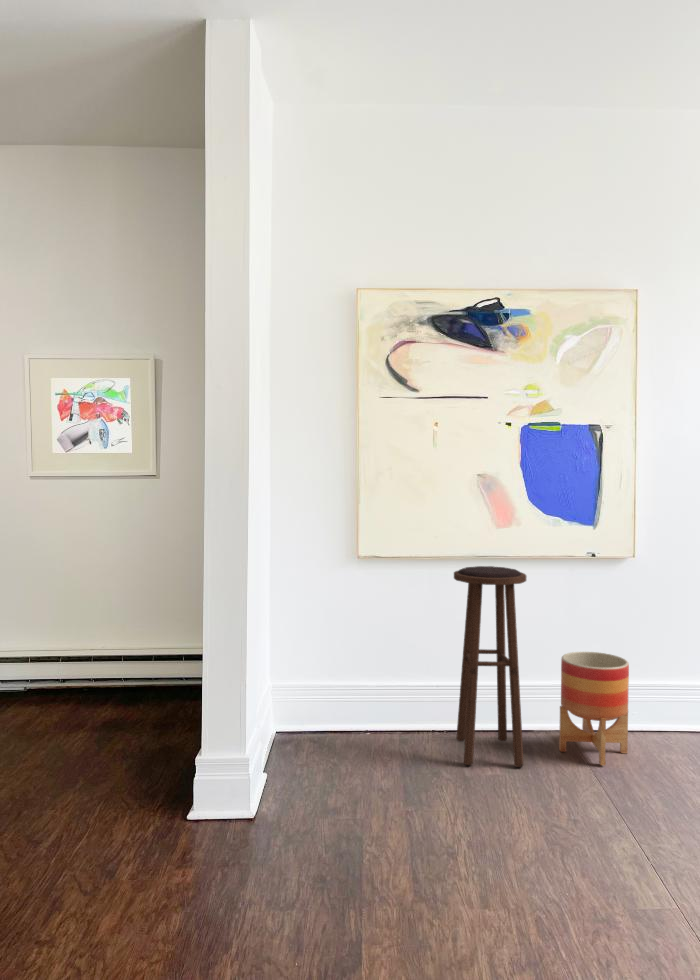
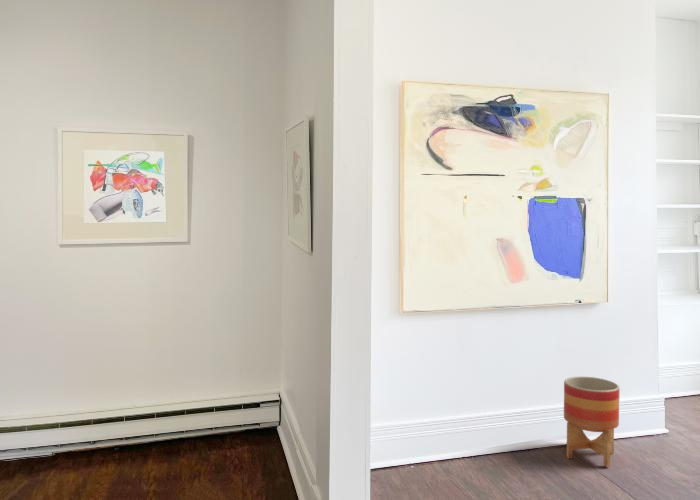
stool: present [454,566,527,767] -> none [485,315,555,482]

